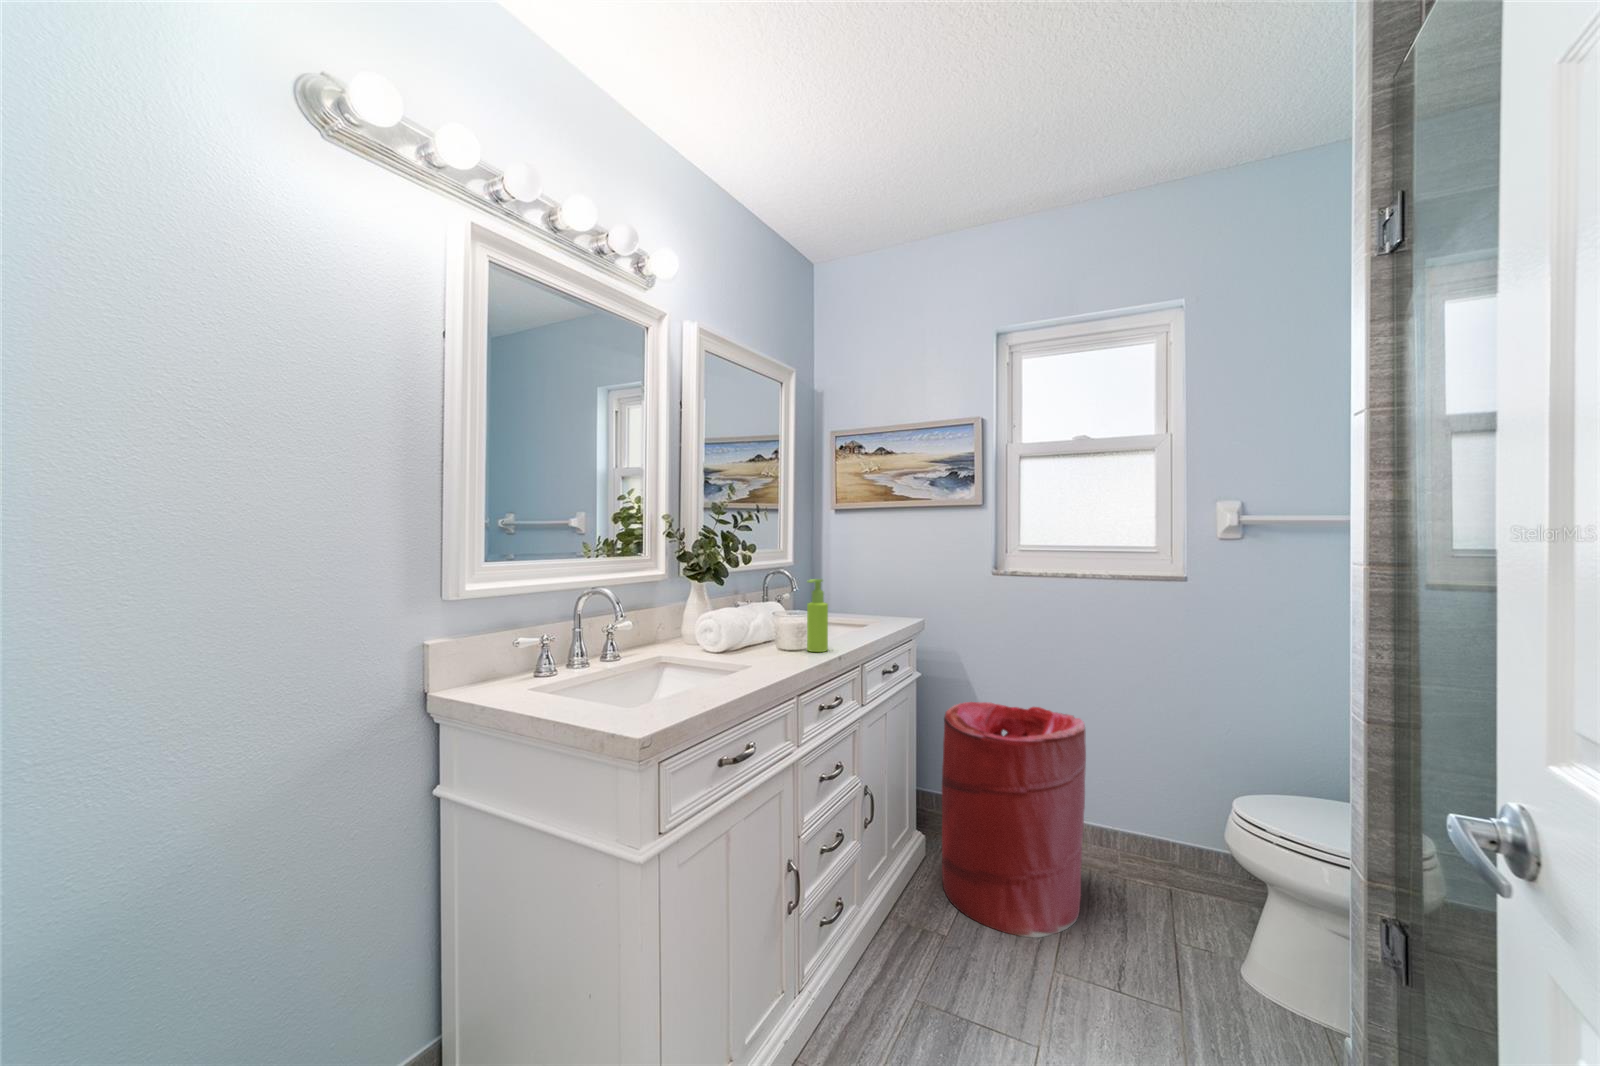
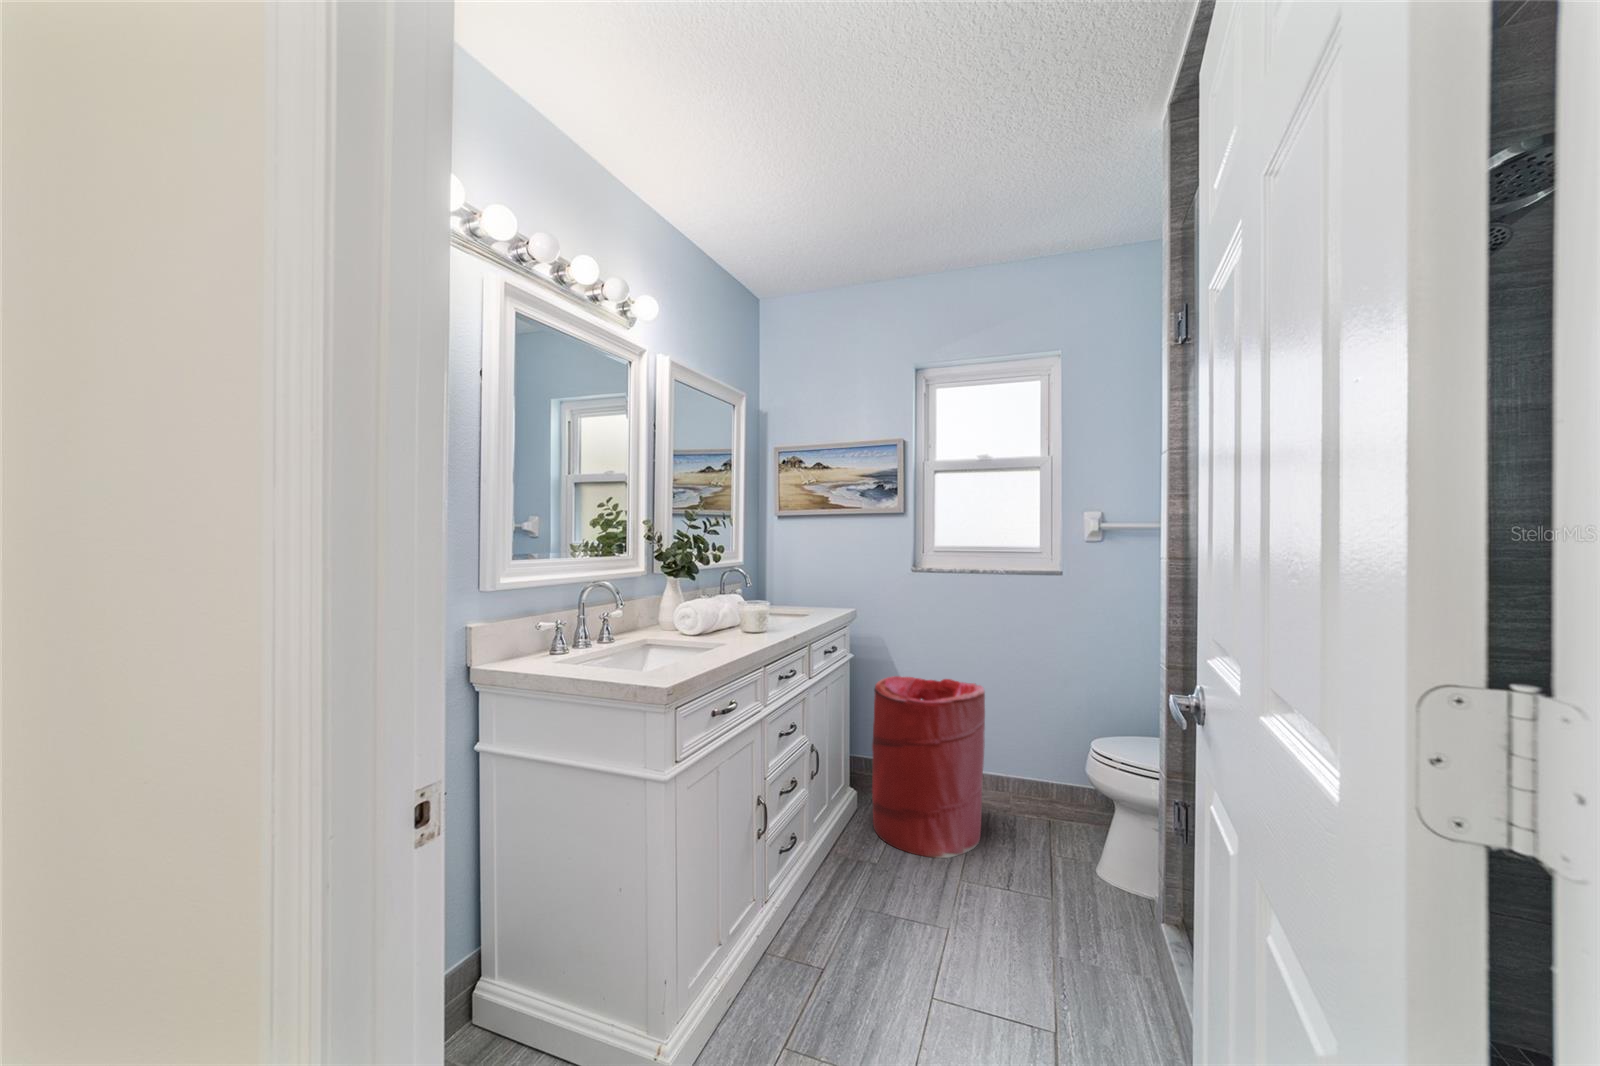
soap dispenser: present [807,579,828,652] -> none [768,574,785,633]

